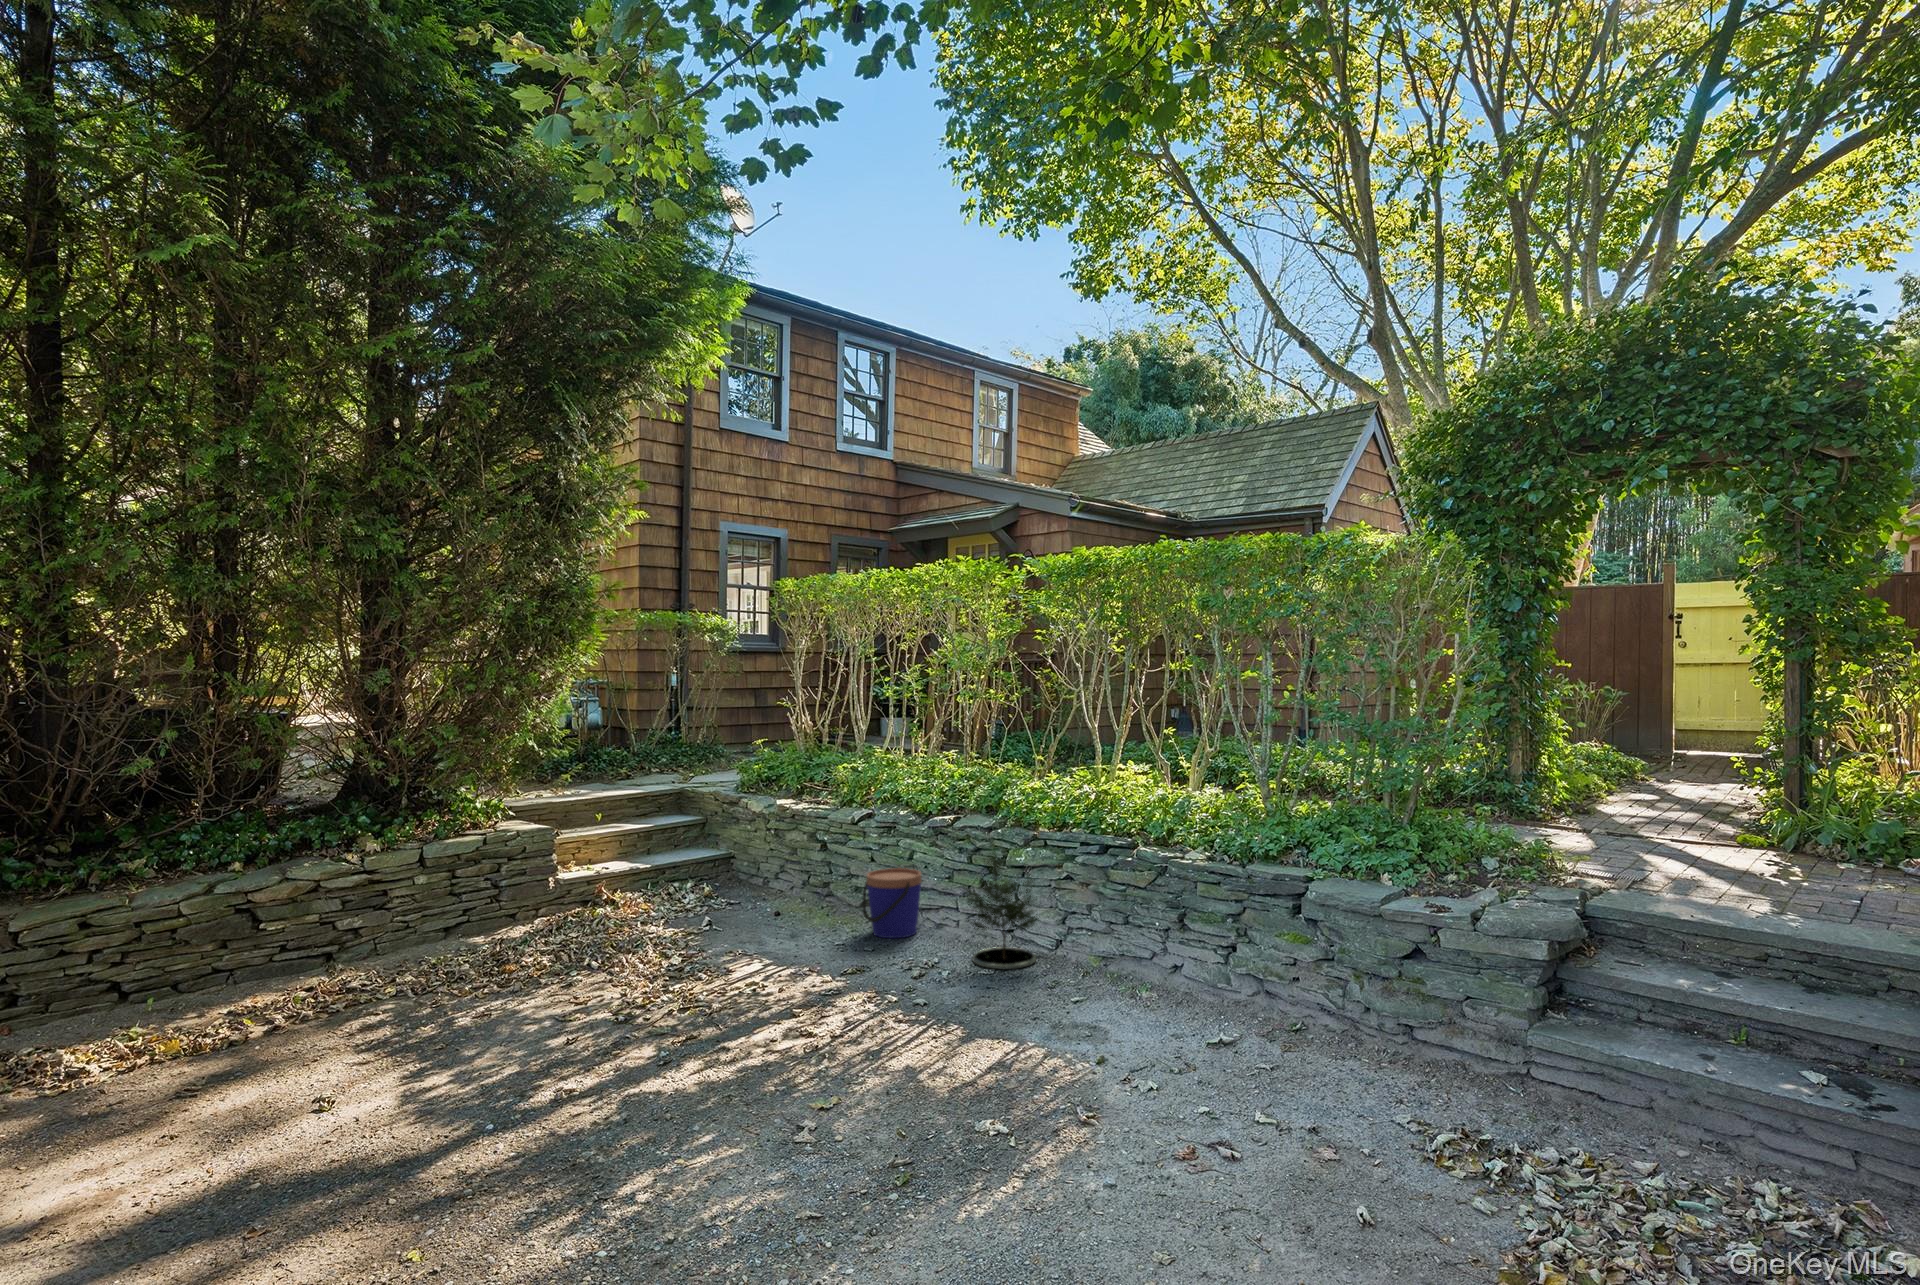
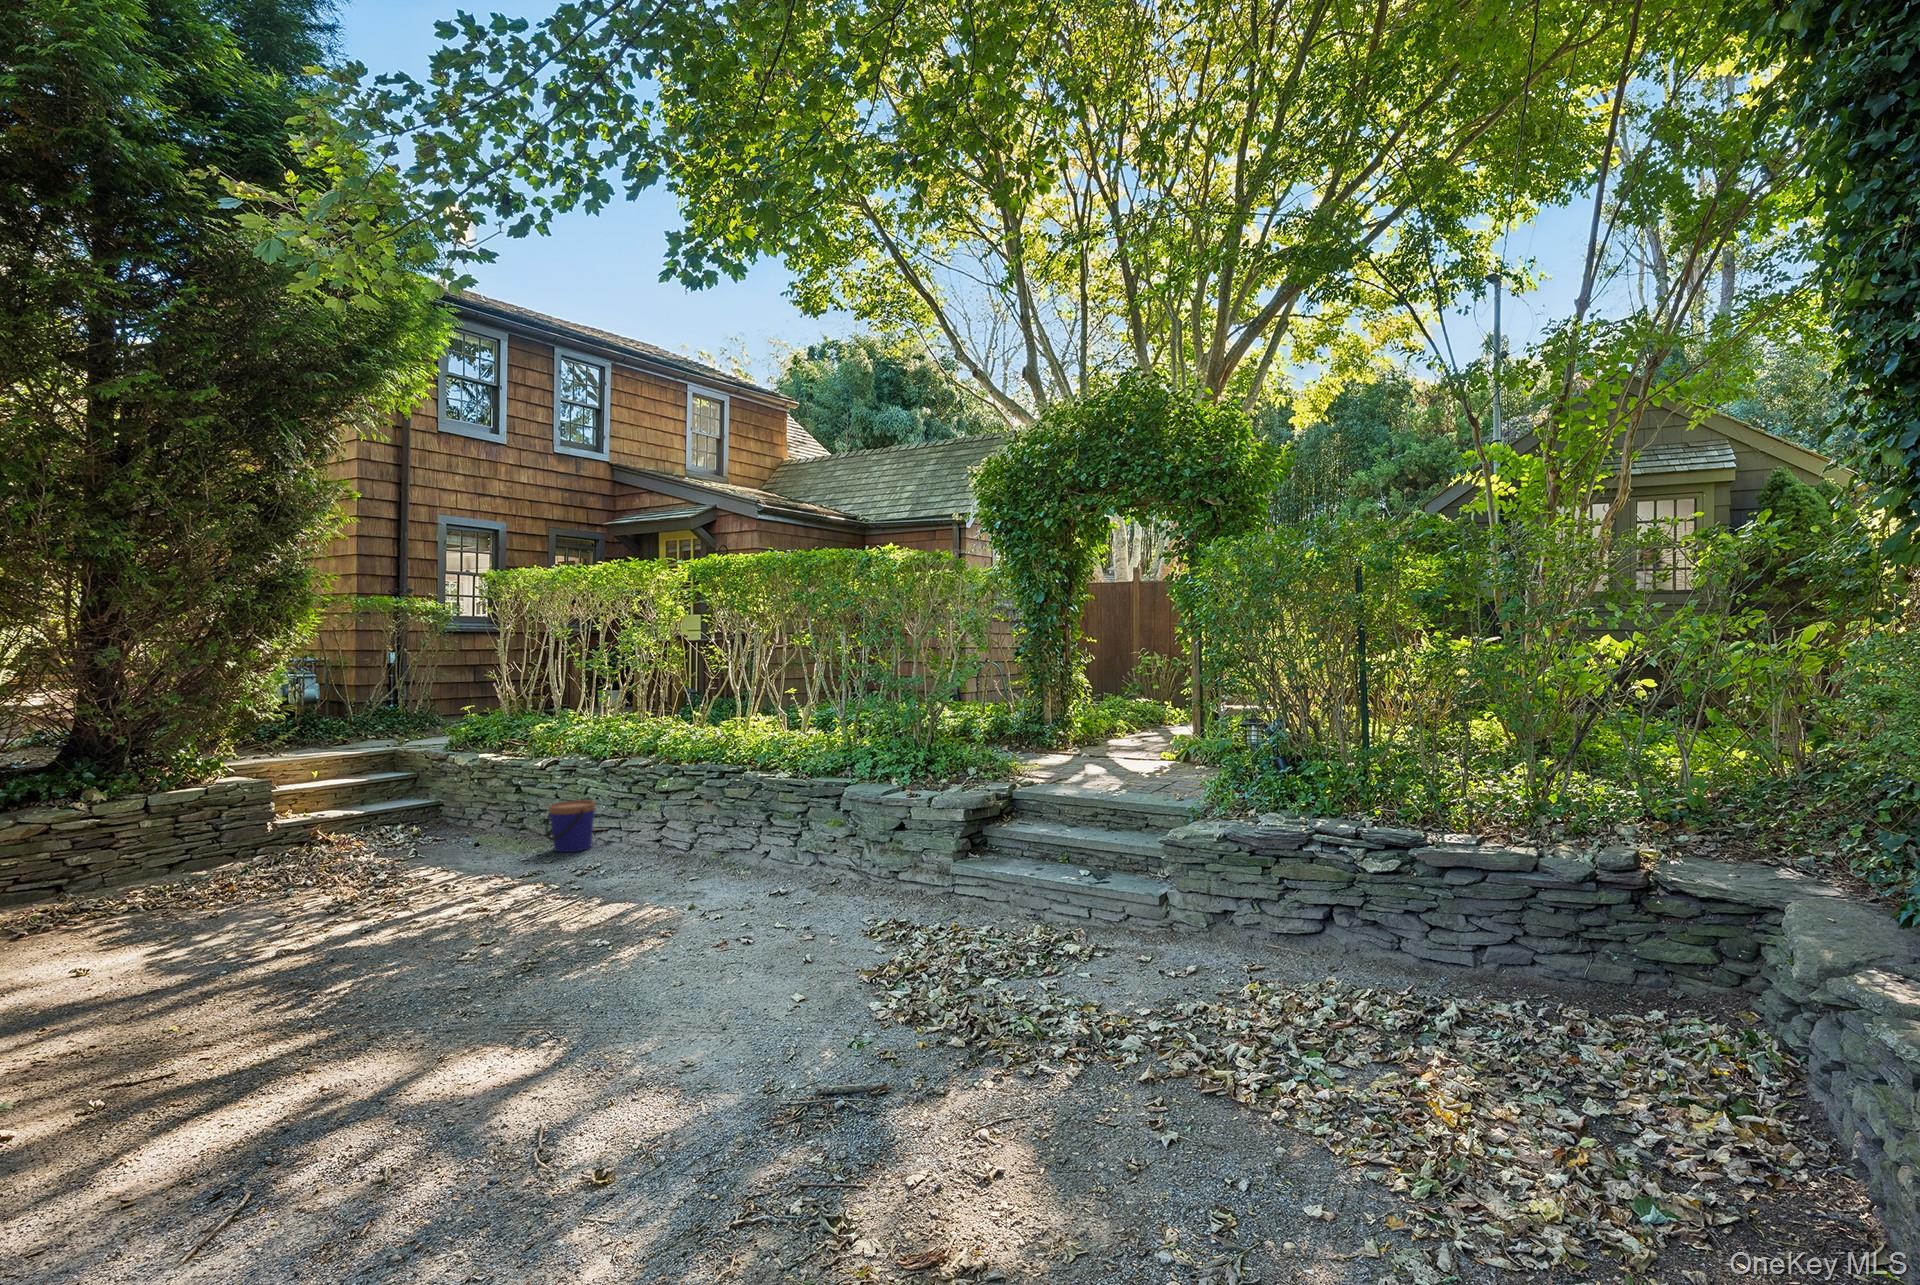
potted tree: present [965,851,1039,969] -> none [617,776,681,865]

